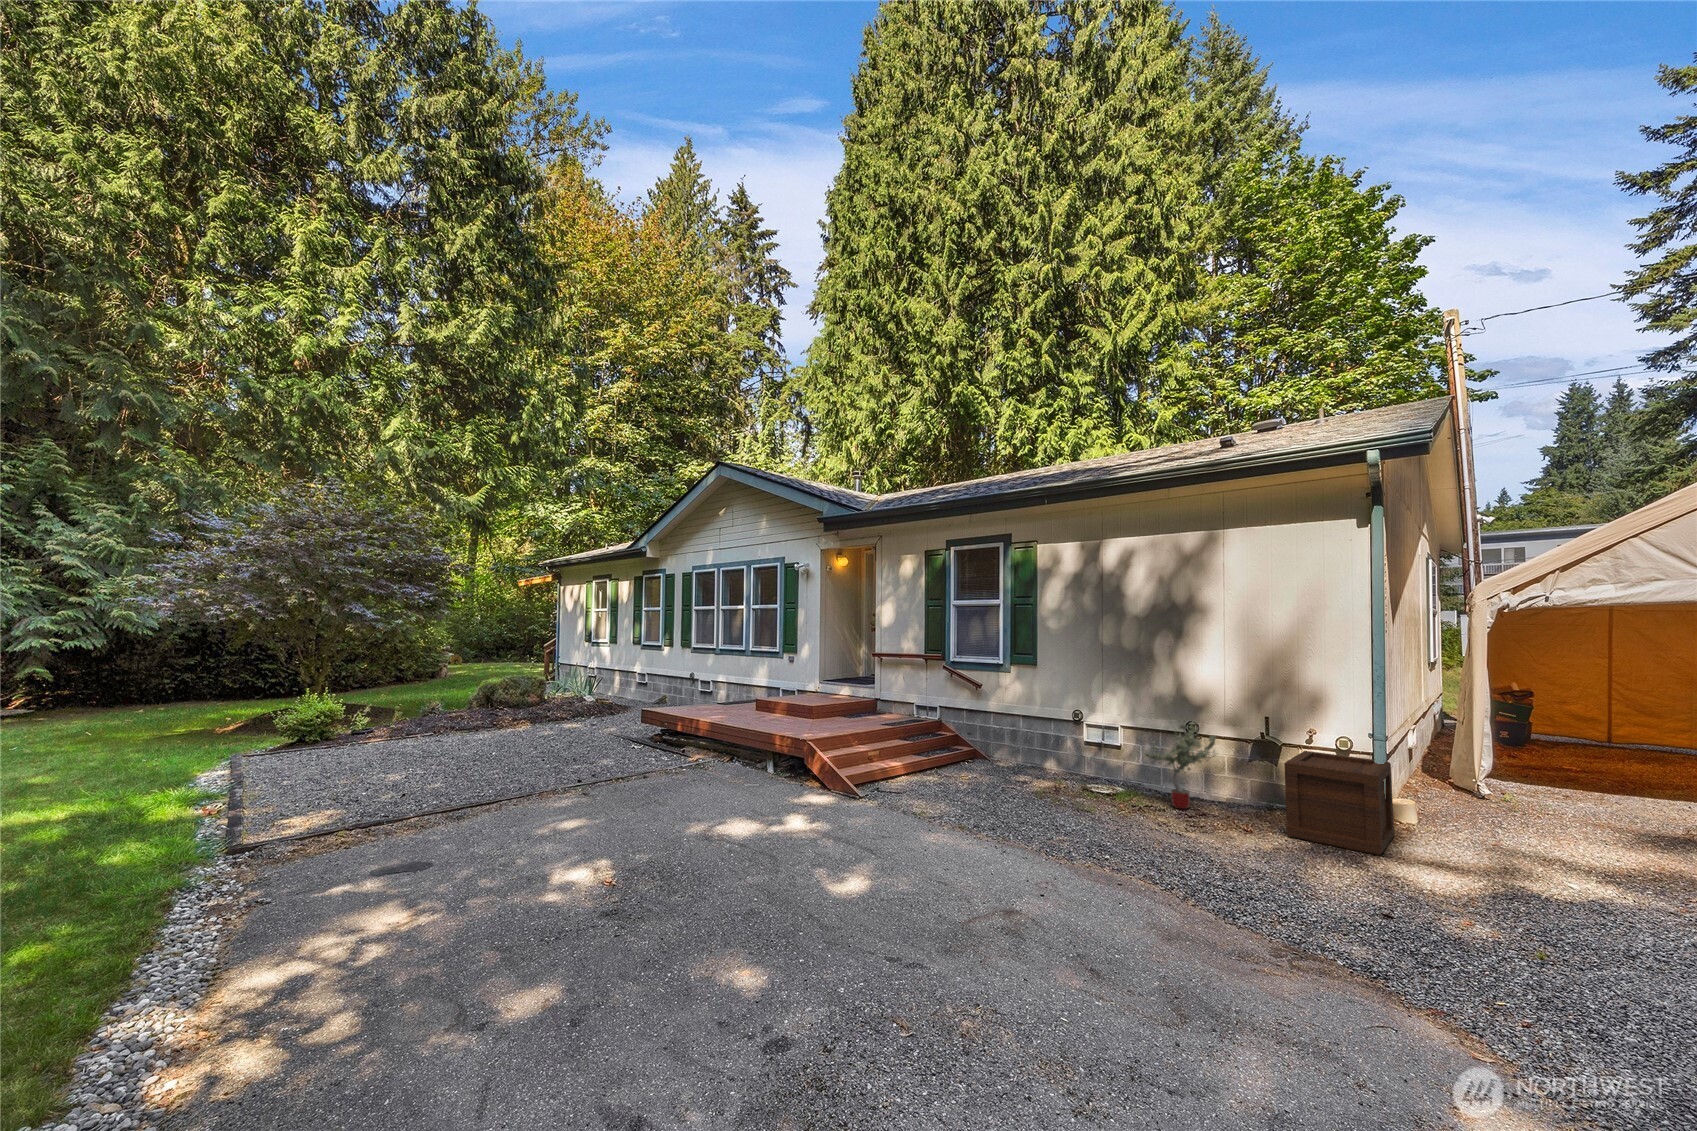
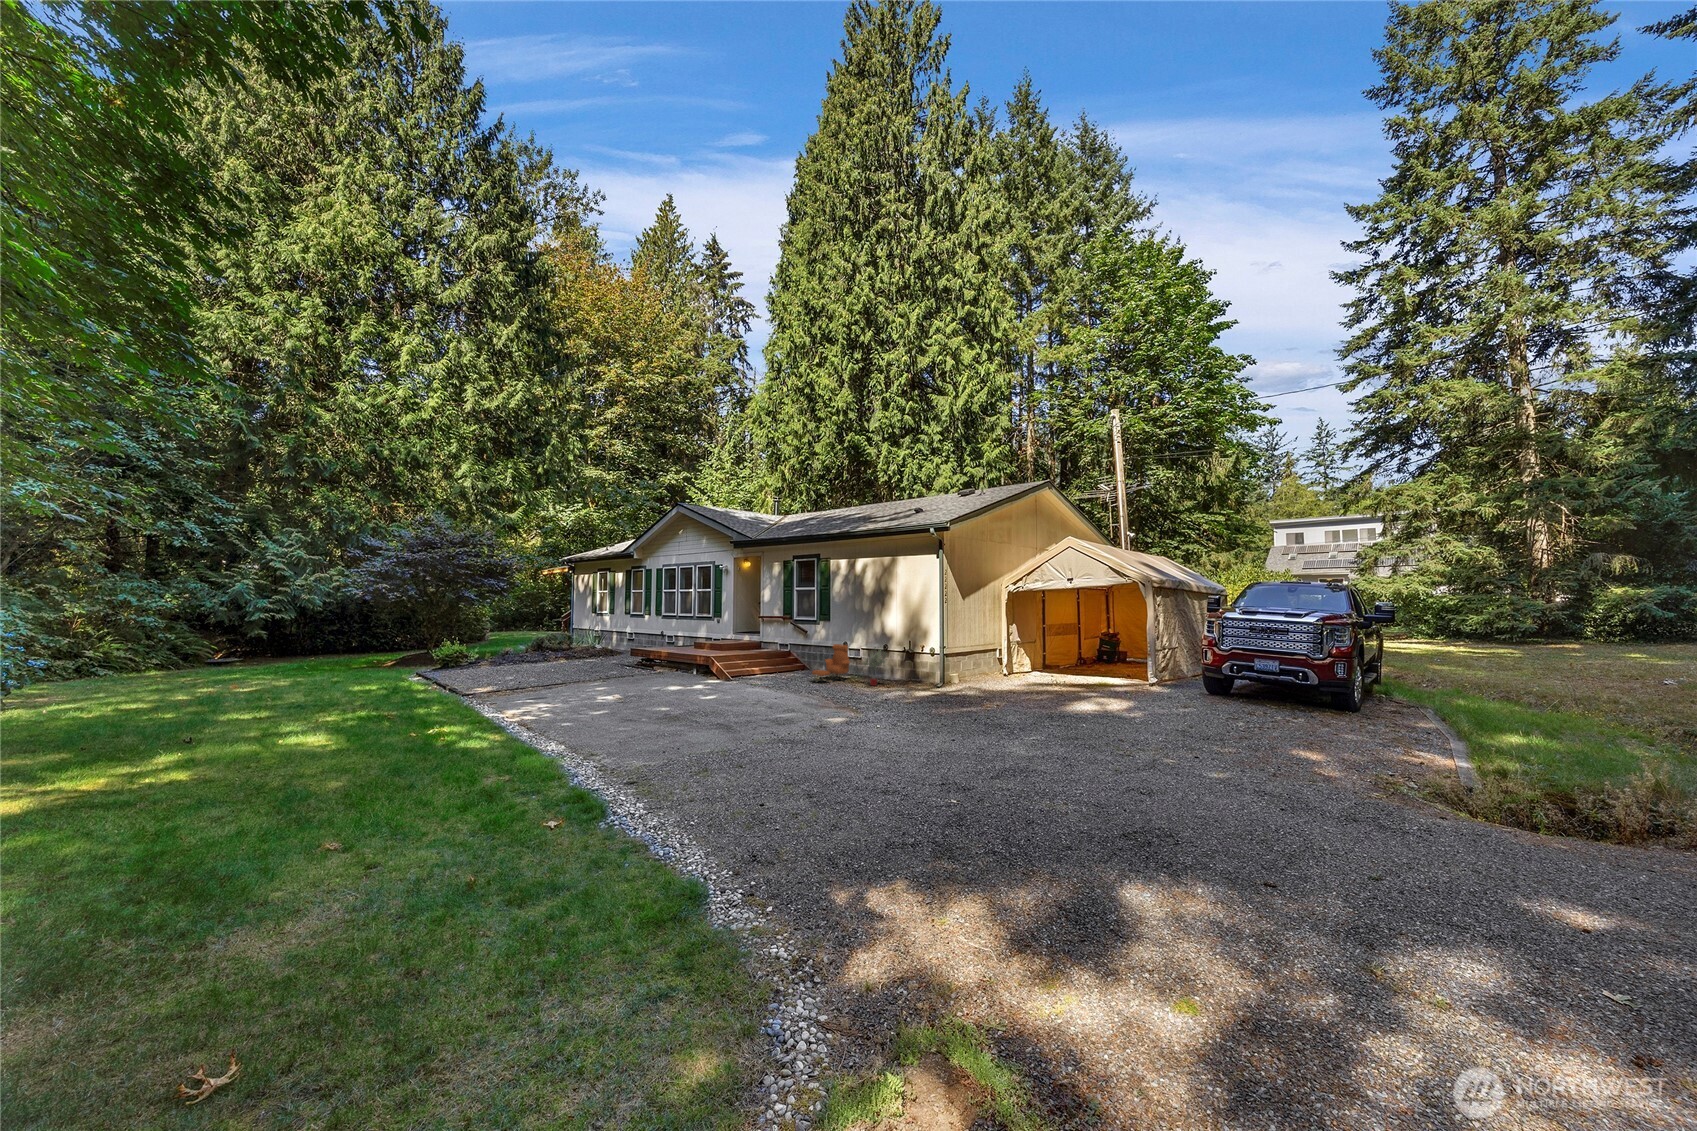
lounge chair: none [1028,710,1105,802] -> present [812,644,850,683]
wooden crate: present [1284,751,1394,855] -> none [899,658,943,696]

